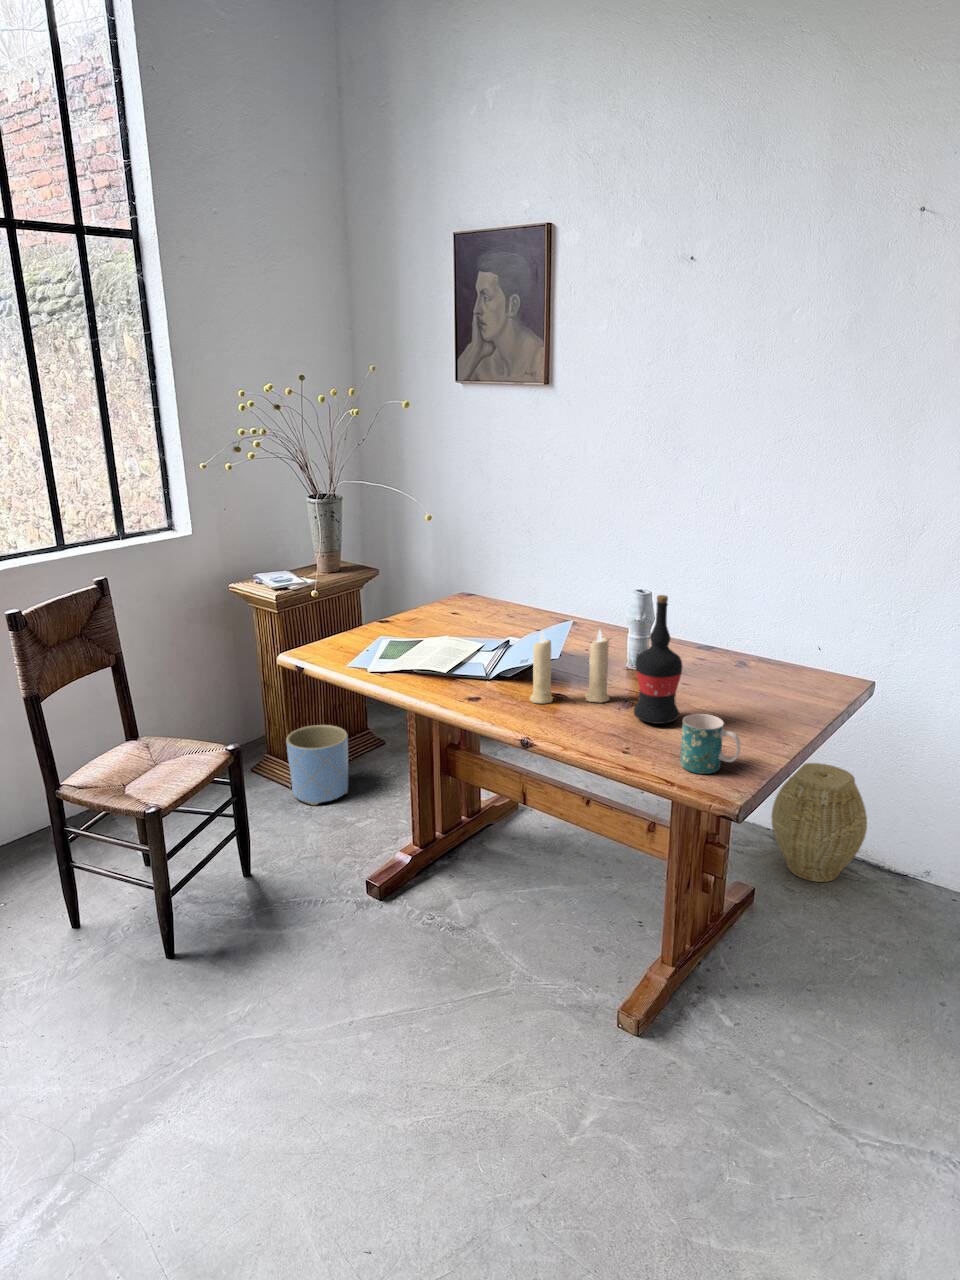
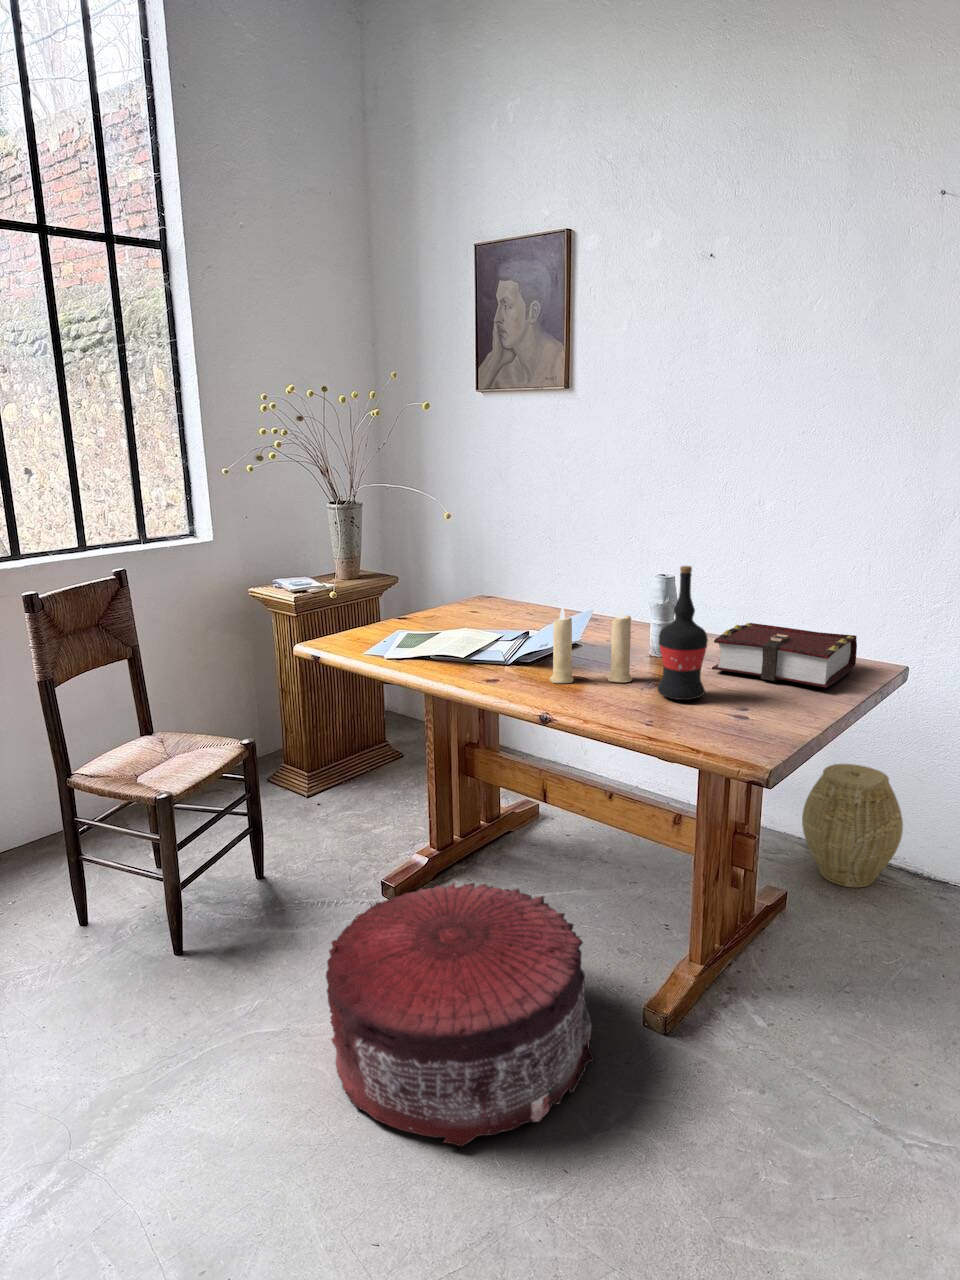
book: none [686,637,826,710] -> present [712,623,857,688]
mug: present [680,714,740,774] -> none [707,682,770,743]
planter: present [286,725,348,805] -> none [303,732,365,812]
pouf: none [316,891,571,1152] -> present [326,883,594,1146]

